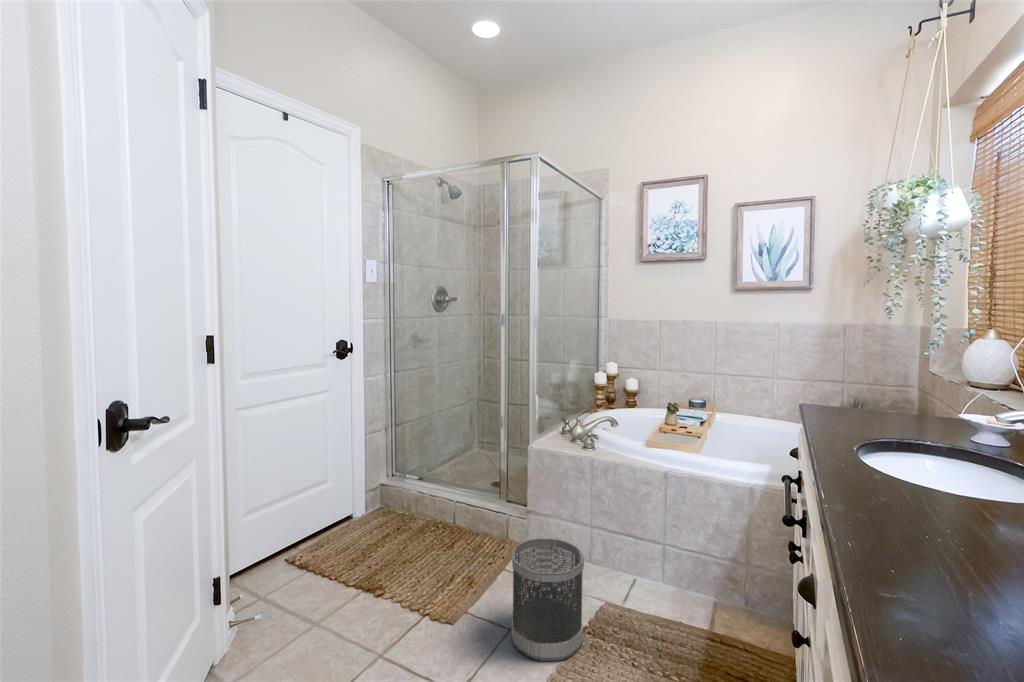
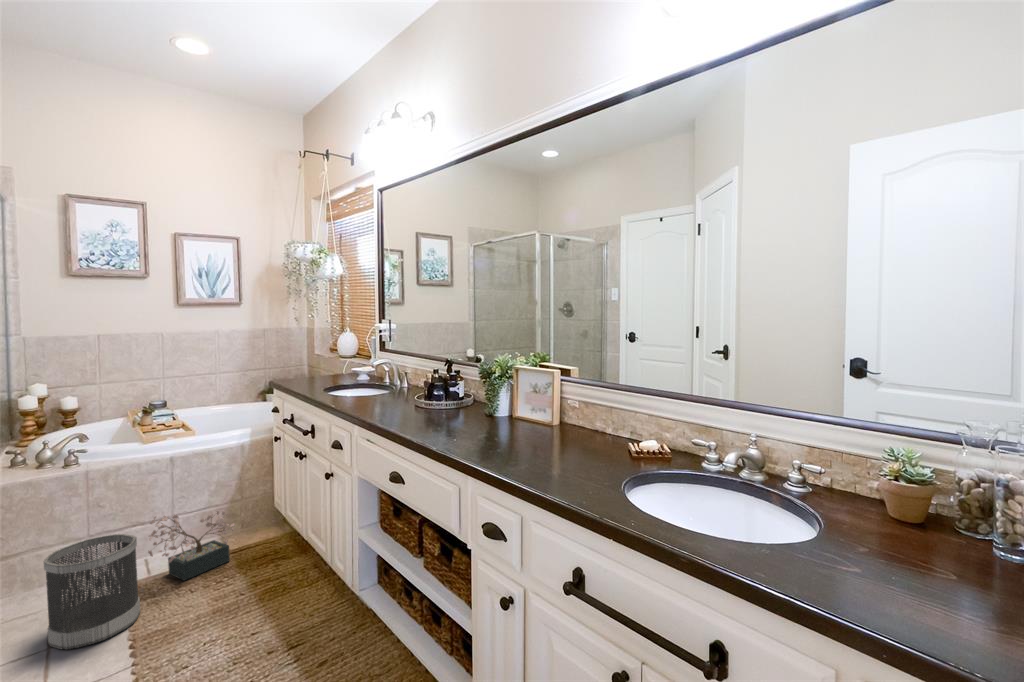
decorative plant: none [612,540,713,643] -> present [148,511,235,581]

